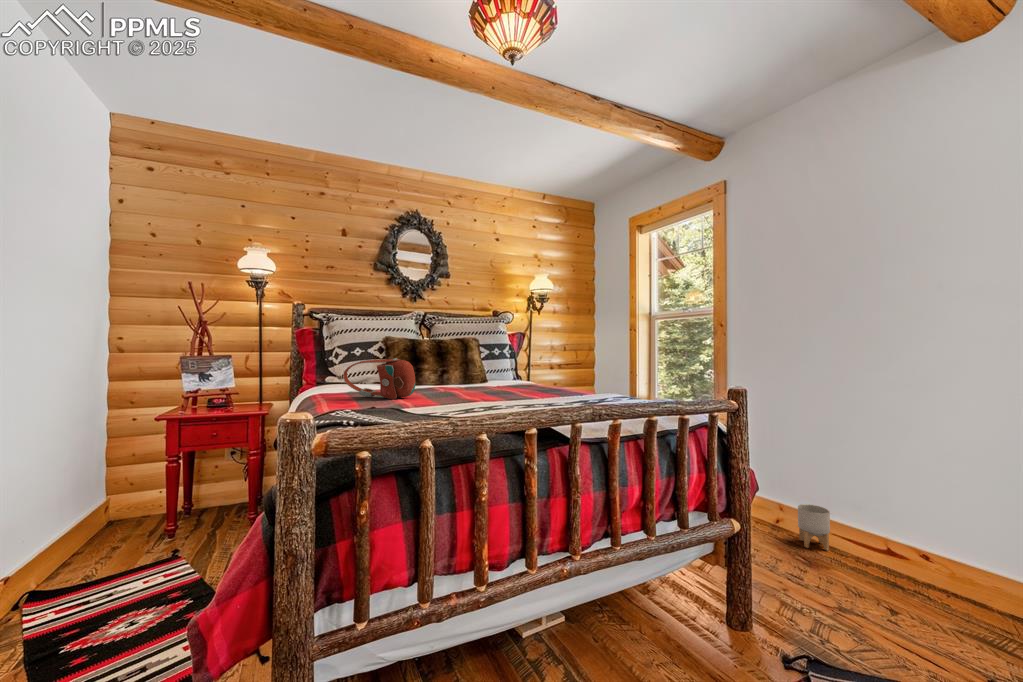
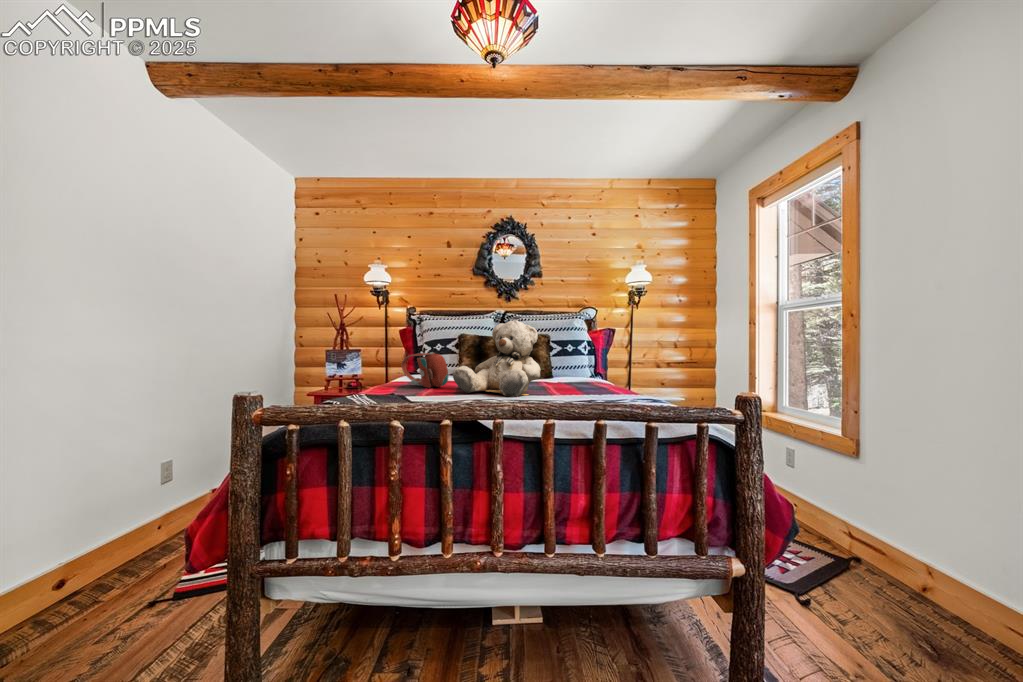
teddy bear: none [446,324,536,403] -> present [453,320,541,397]
planter: present [798,504,830,551] -> none [933,565,988,641]

